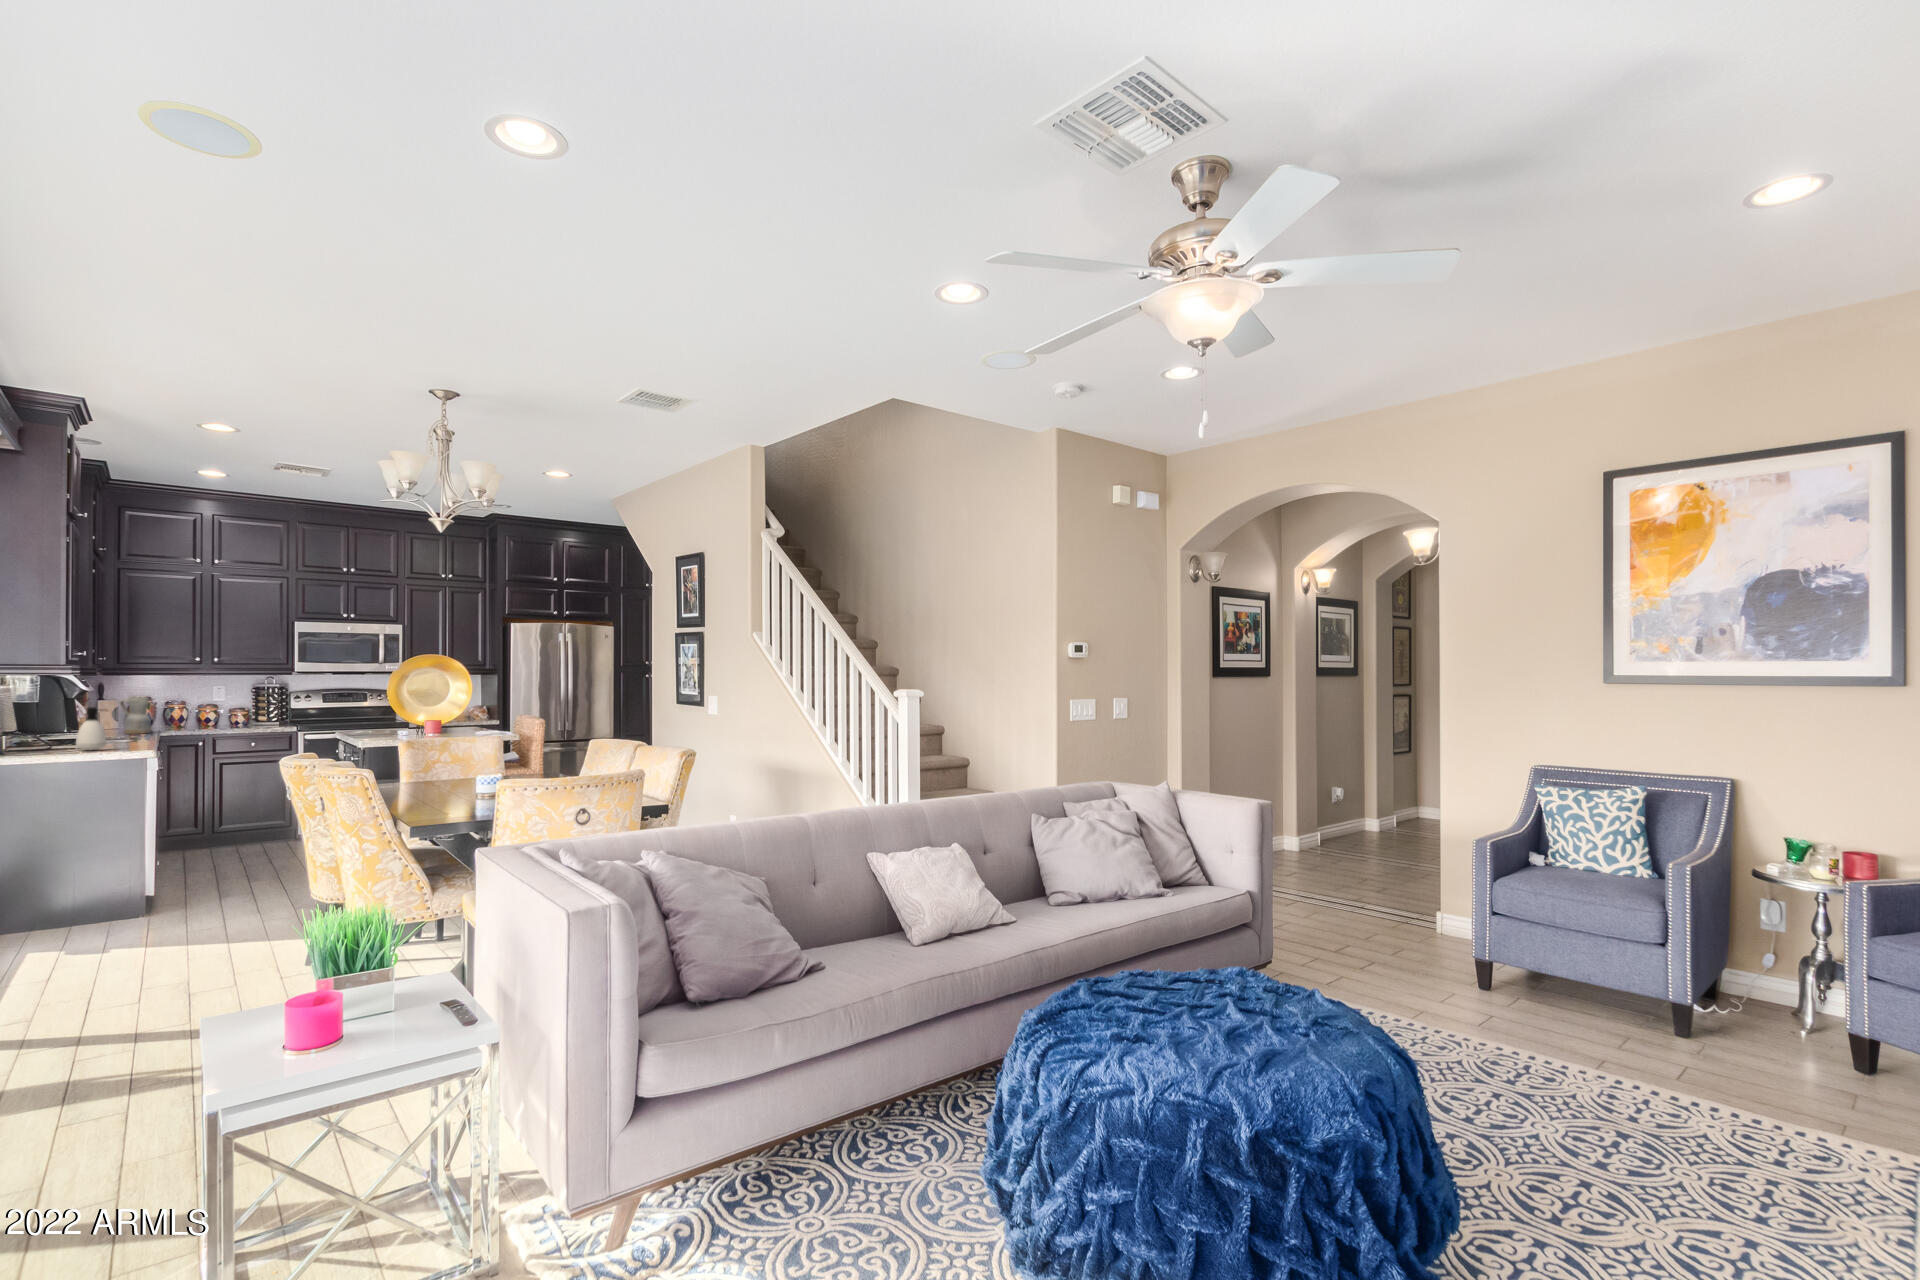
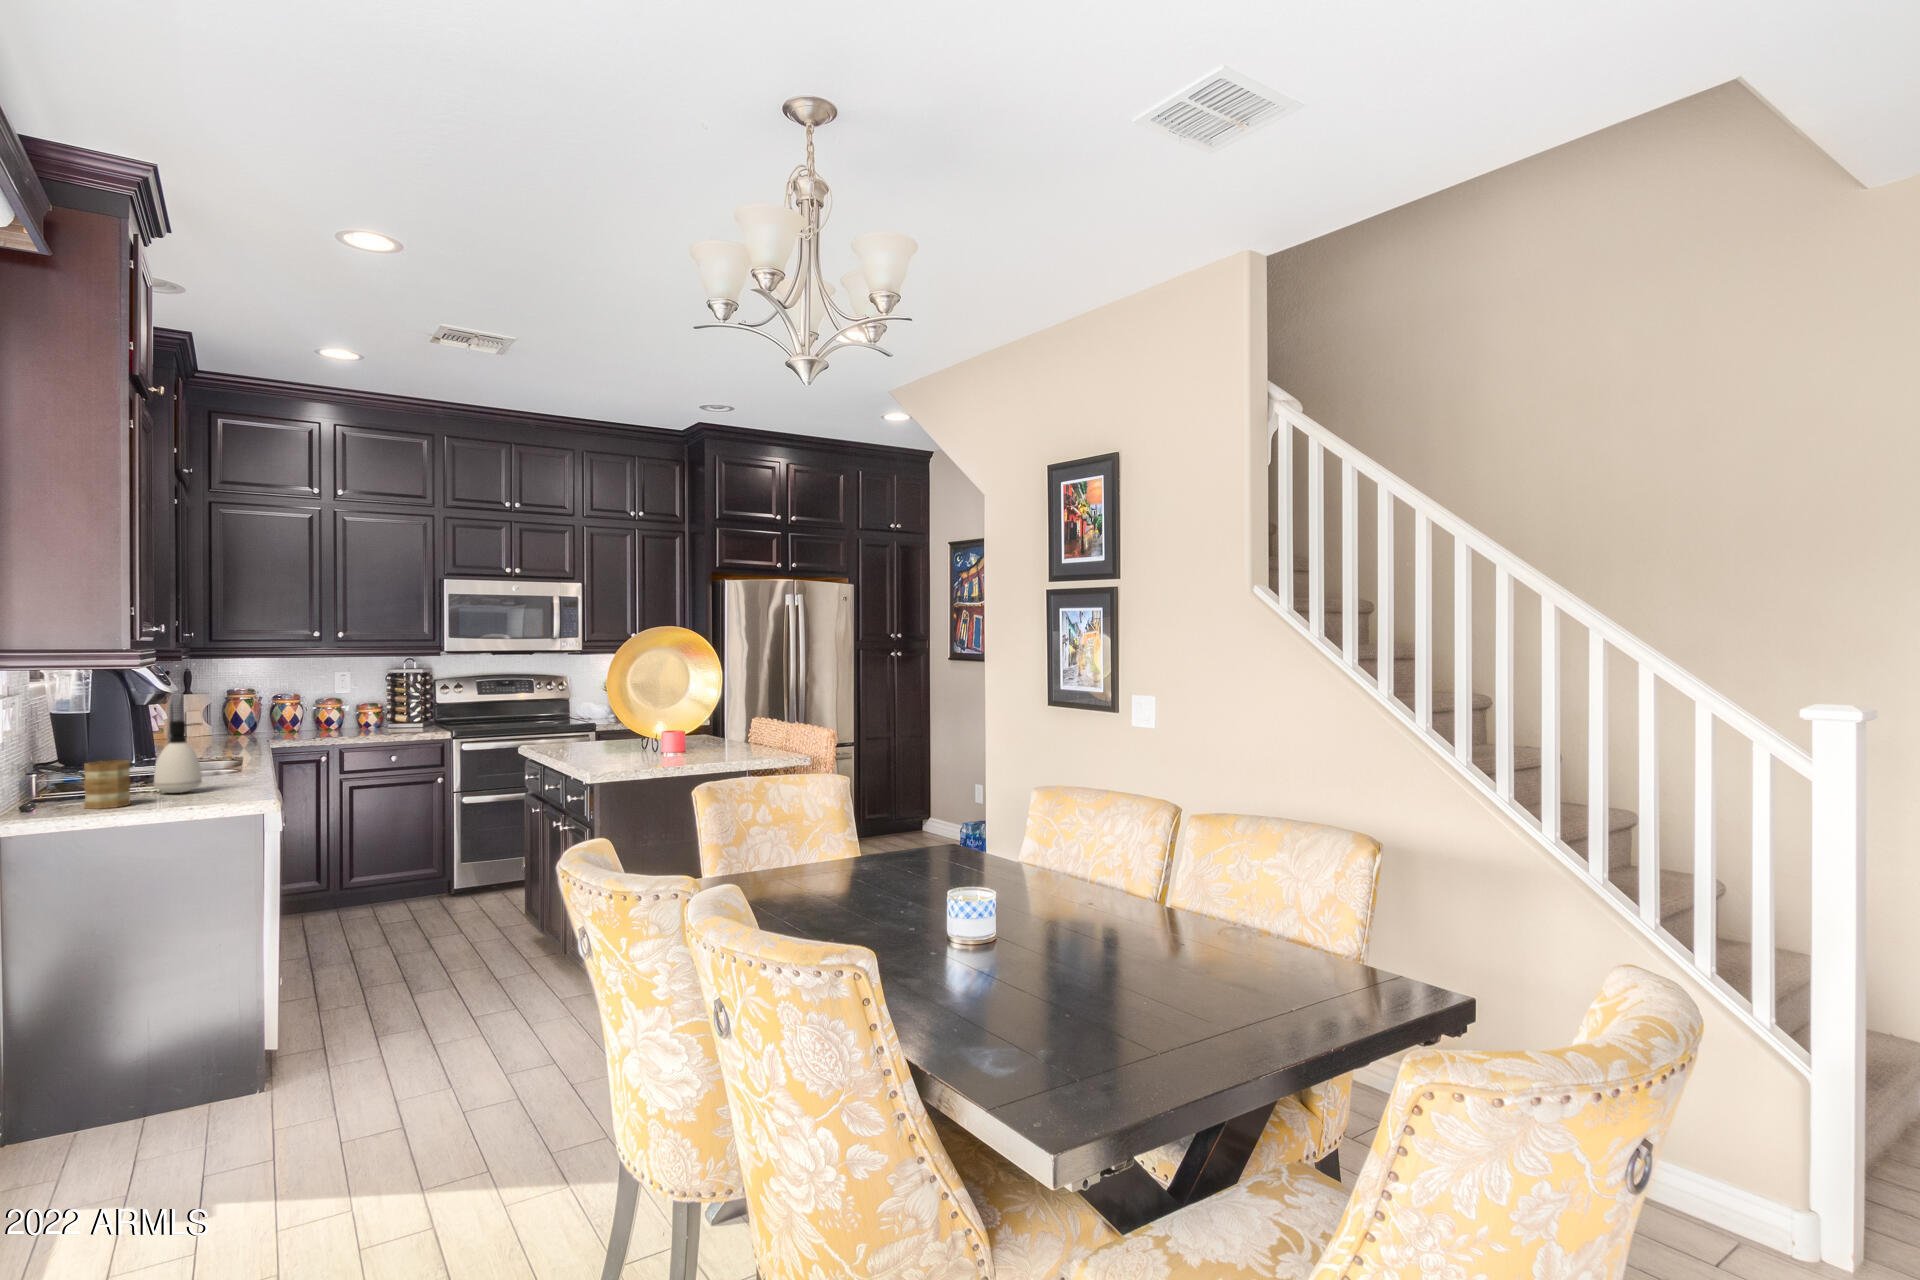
ceramic pitcher: present [120,696,151,734] -> none [213,689,256,744]
mug: none [33,729,62,755] -> present [84,760,131,809]

